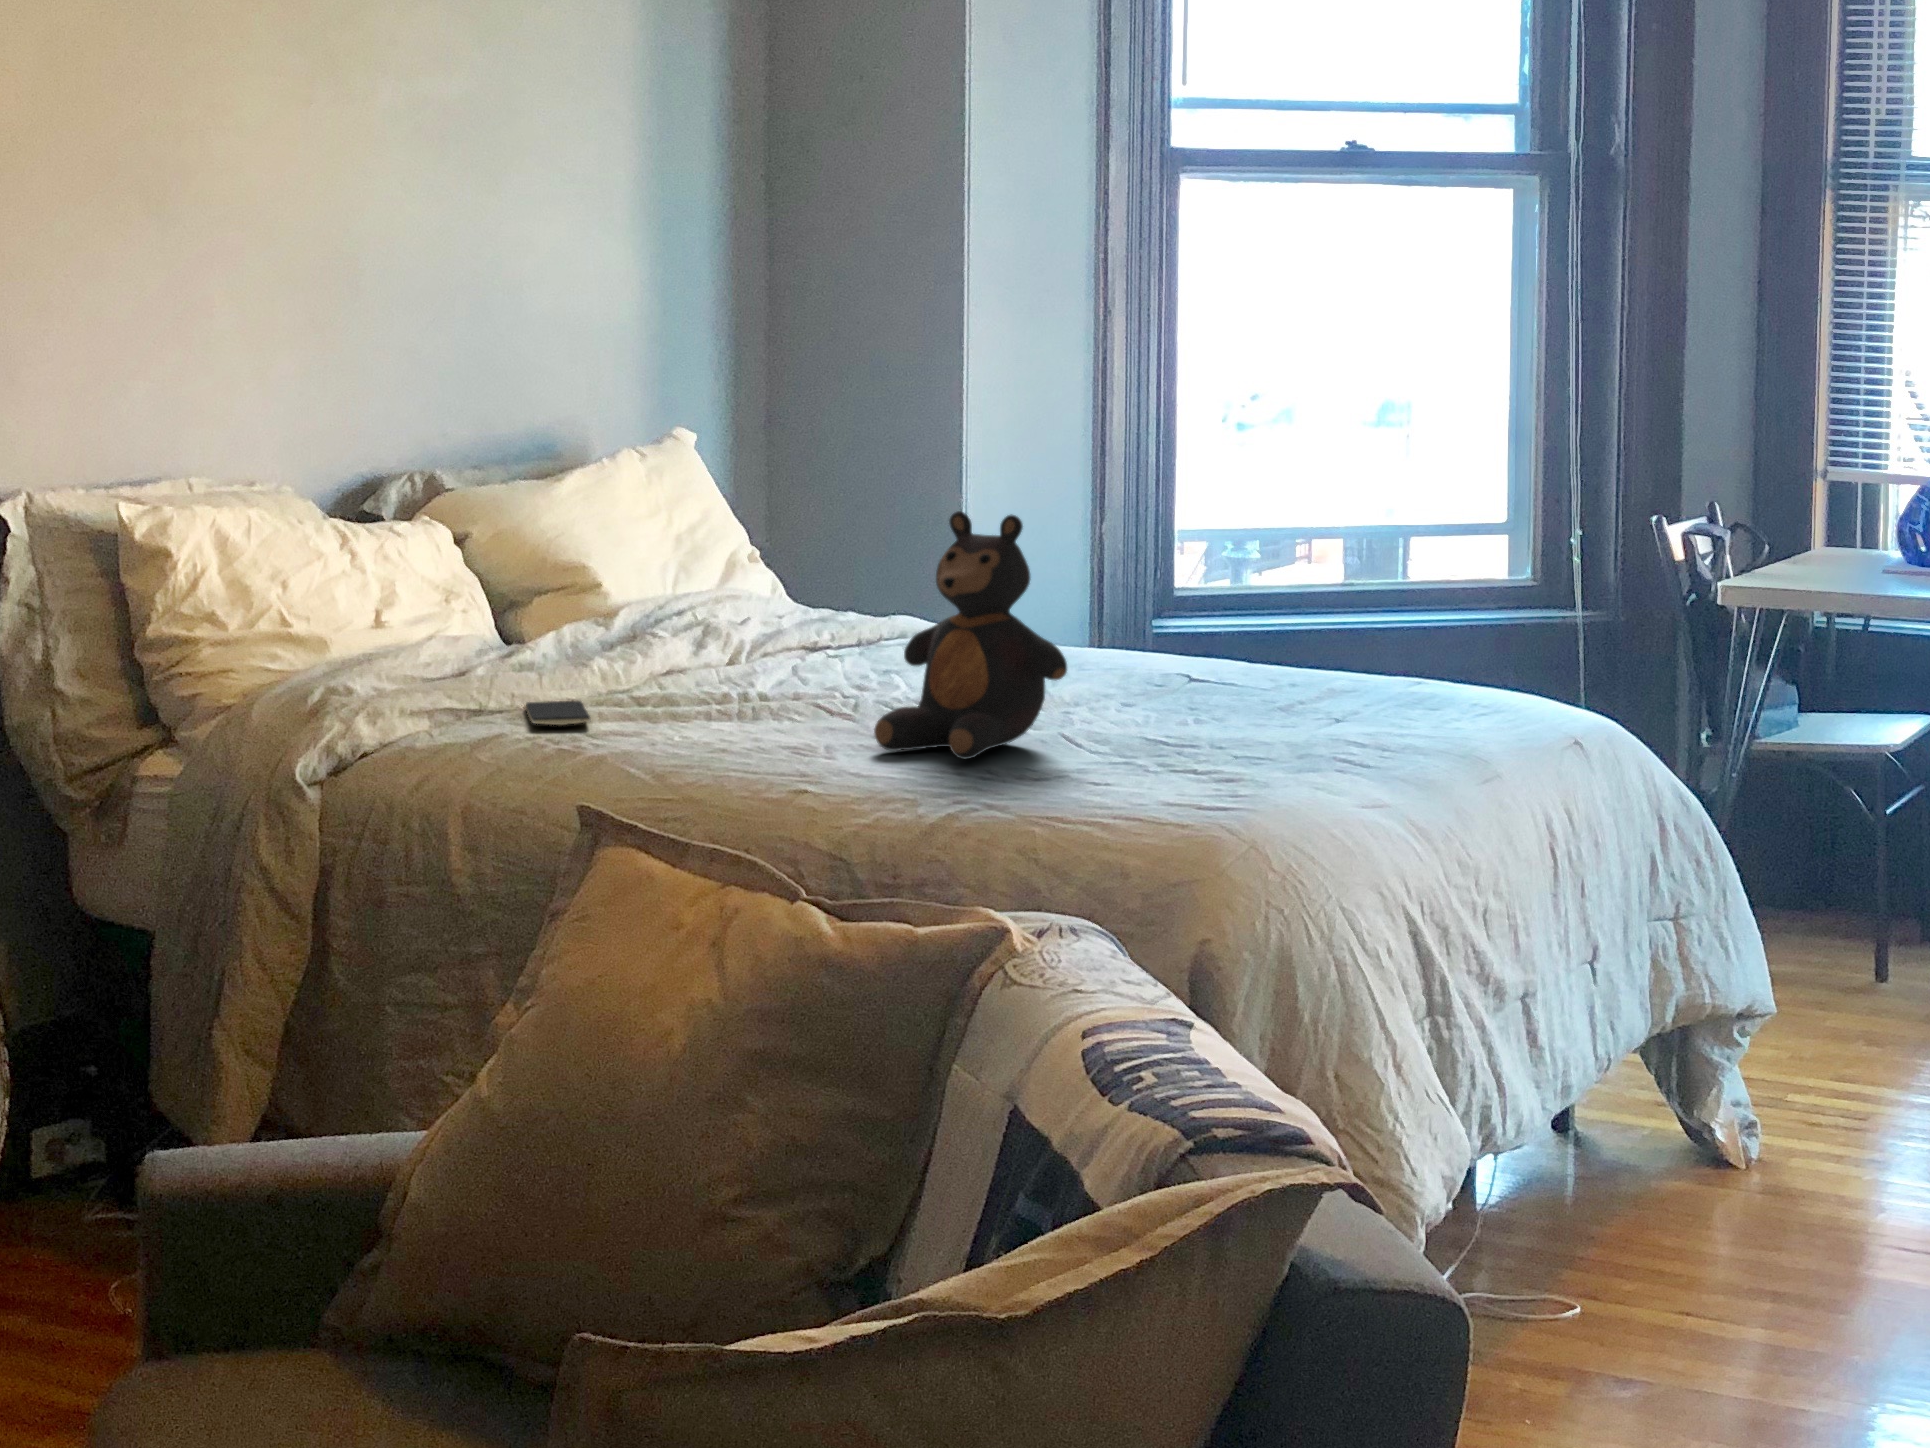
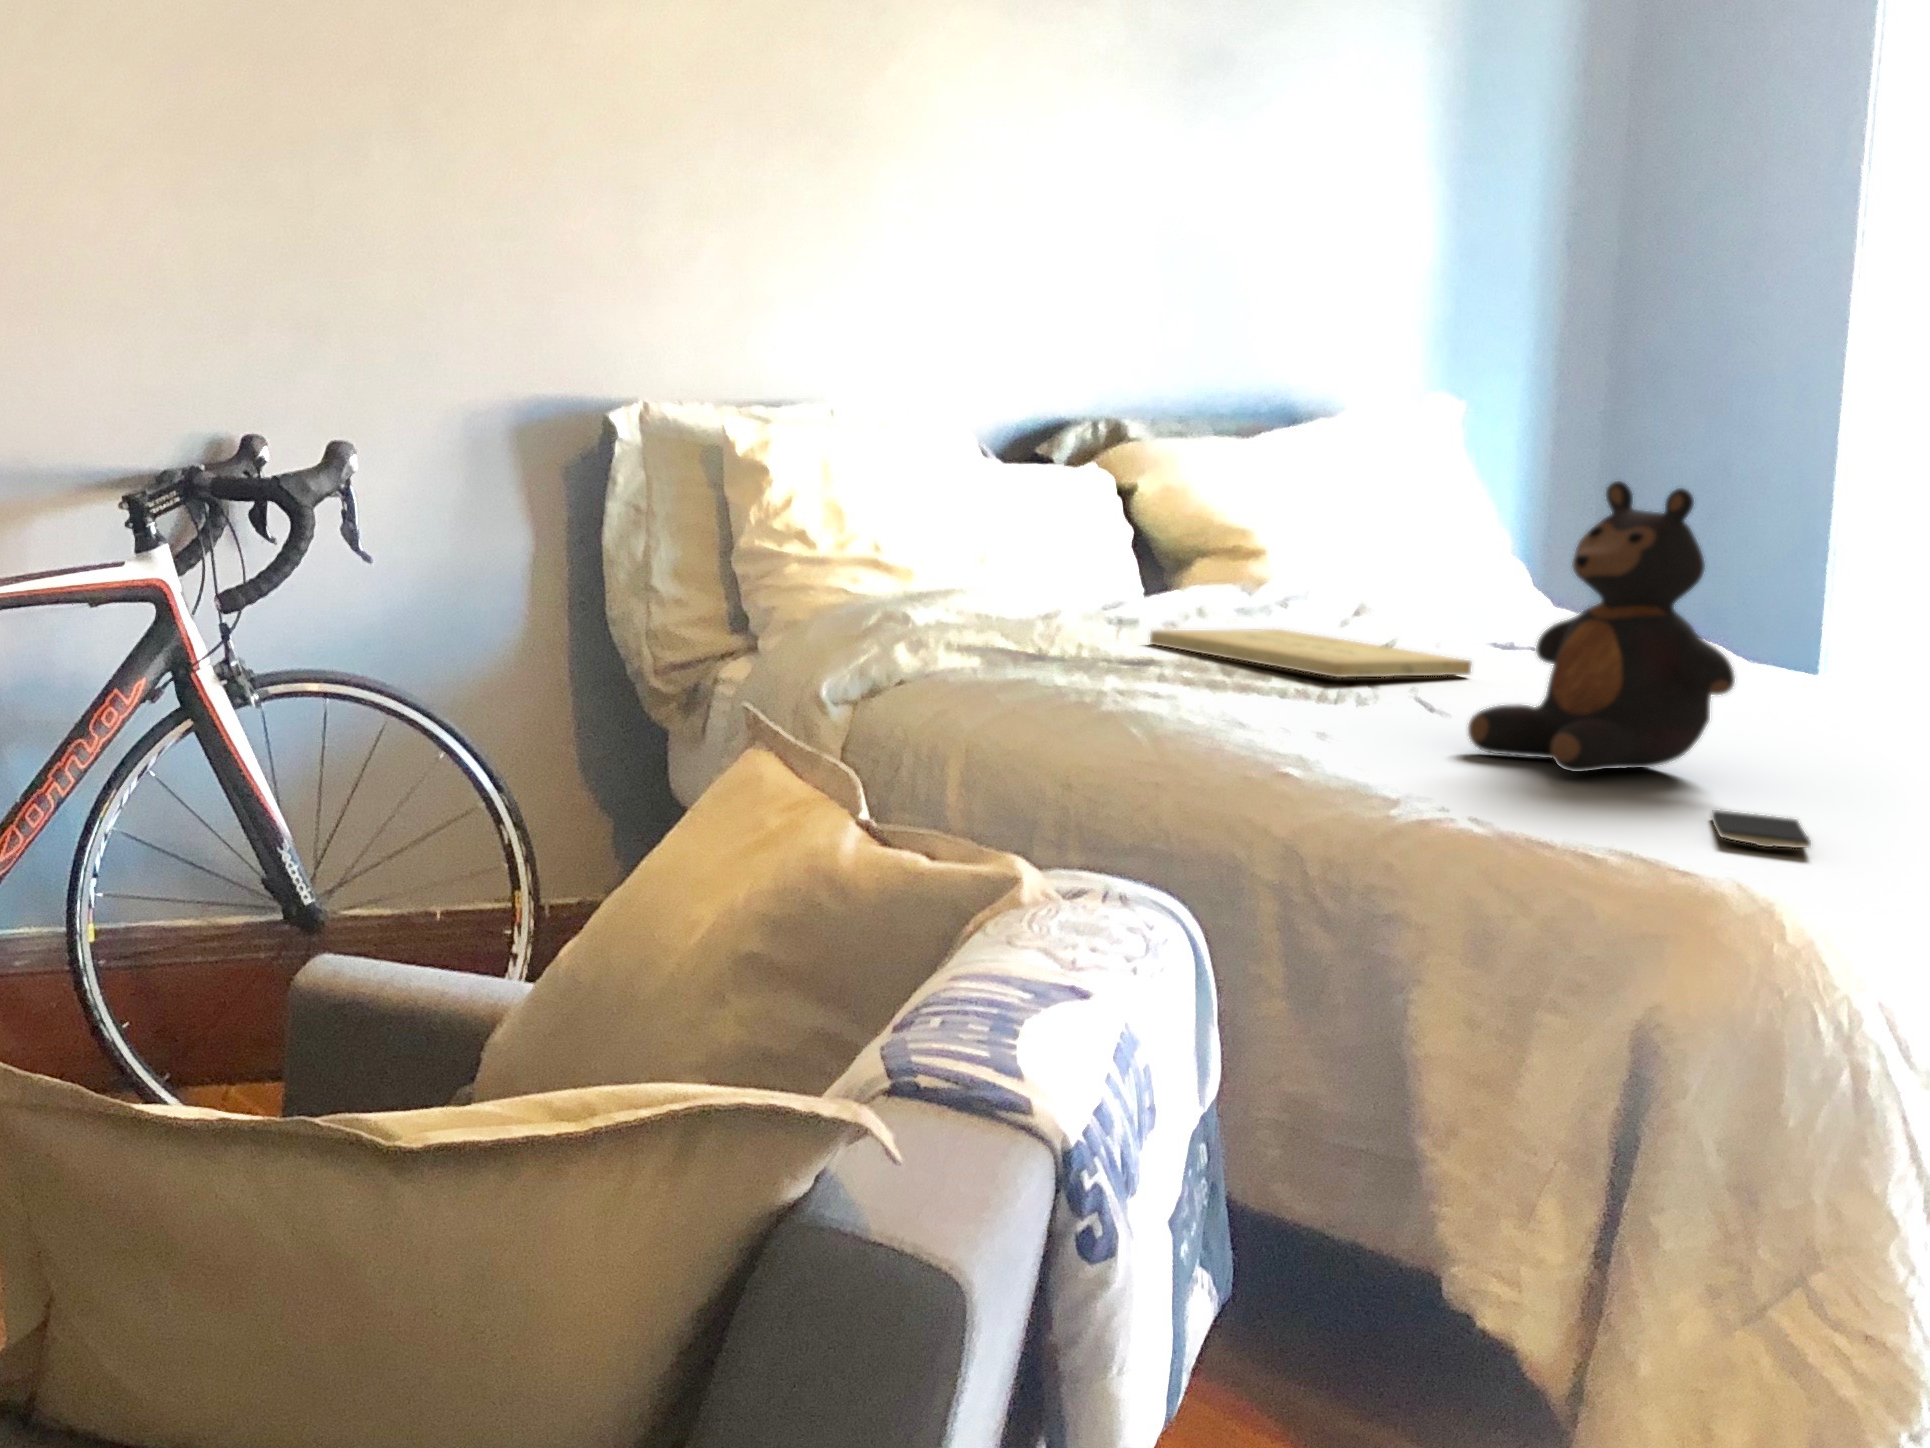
book: none [549,650,807,694] -> present [1150,629,1471,678]
smartphone: present [526,701,591,725] -> present [1712,810,1811,848]

